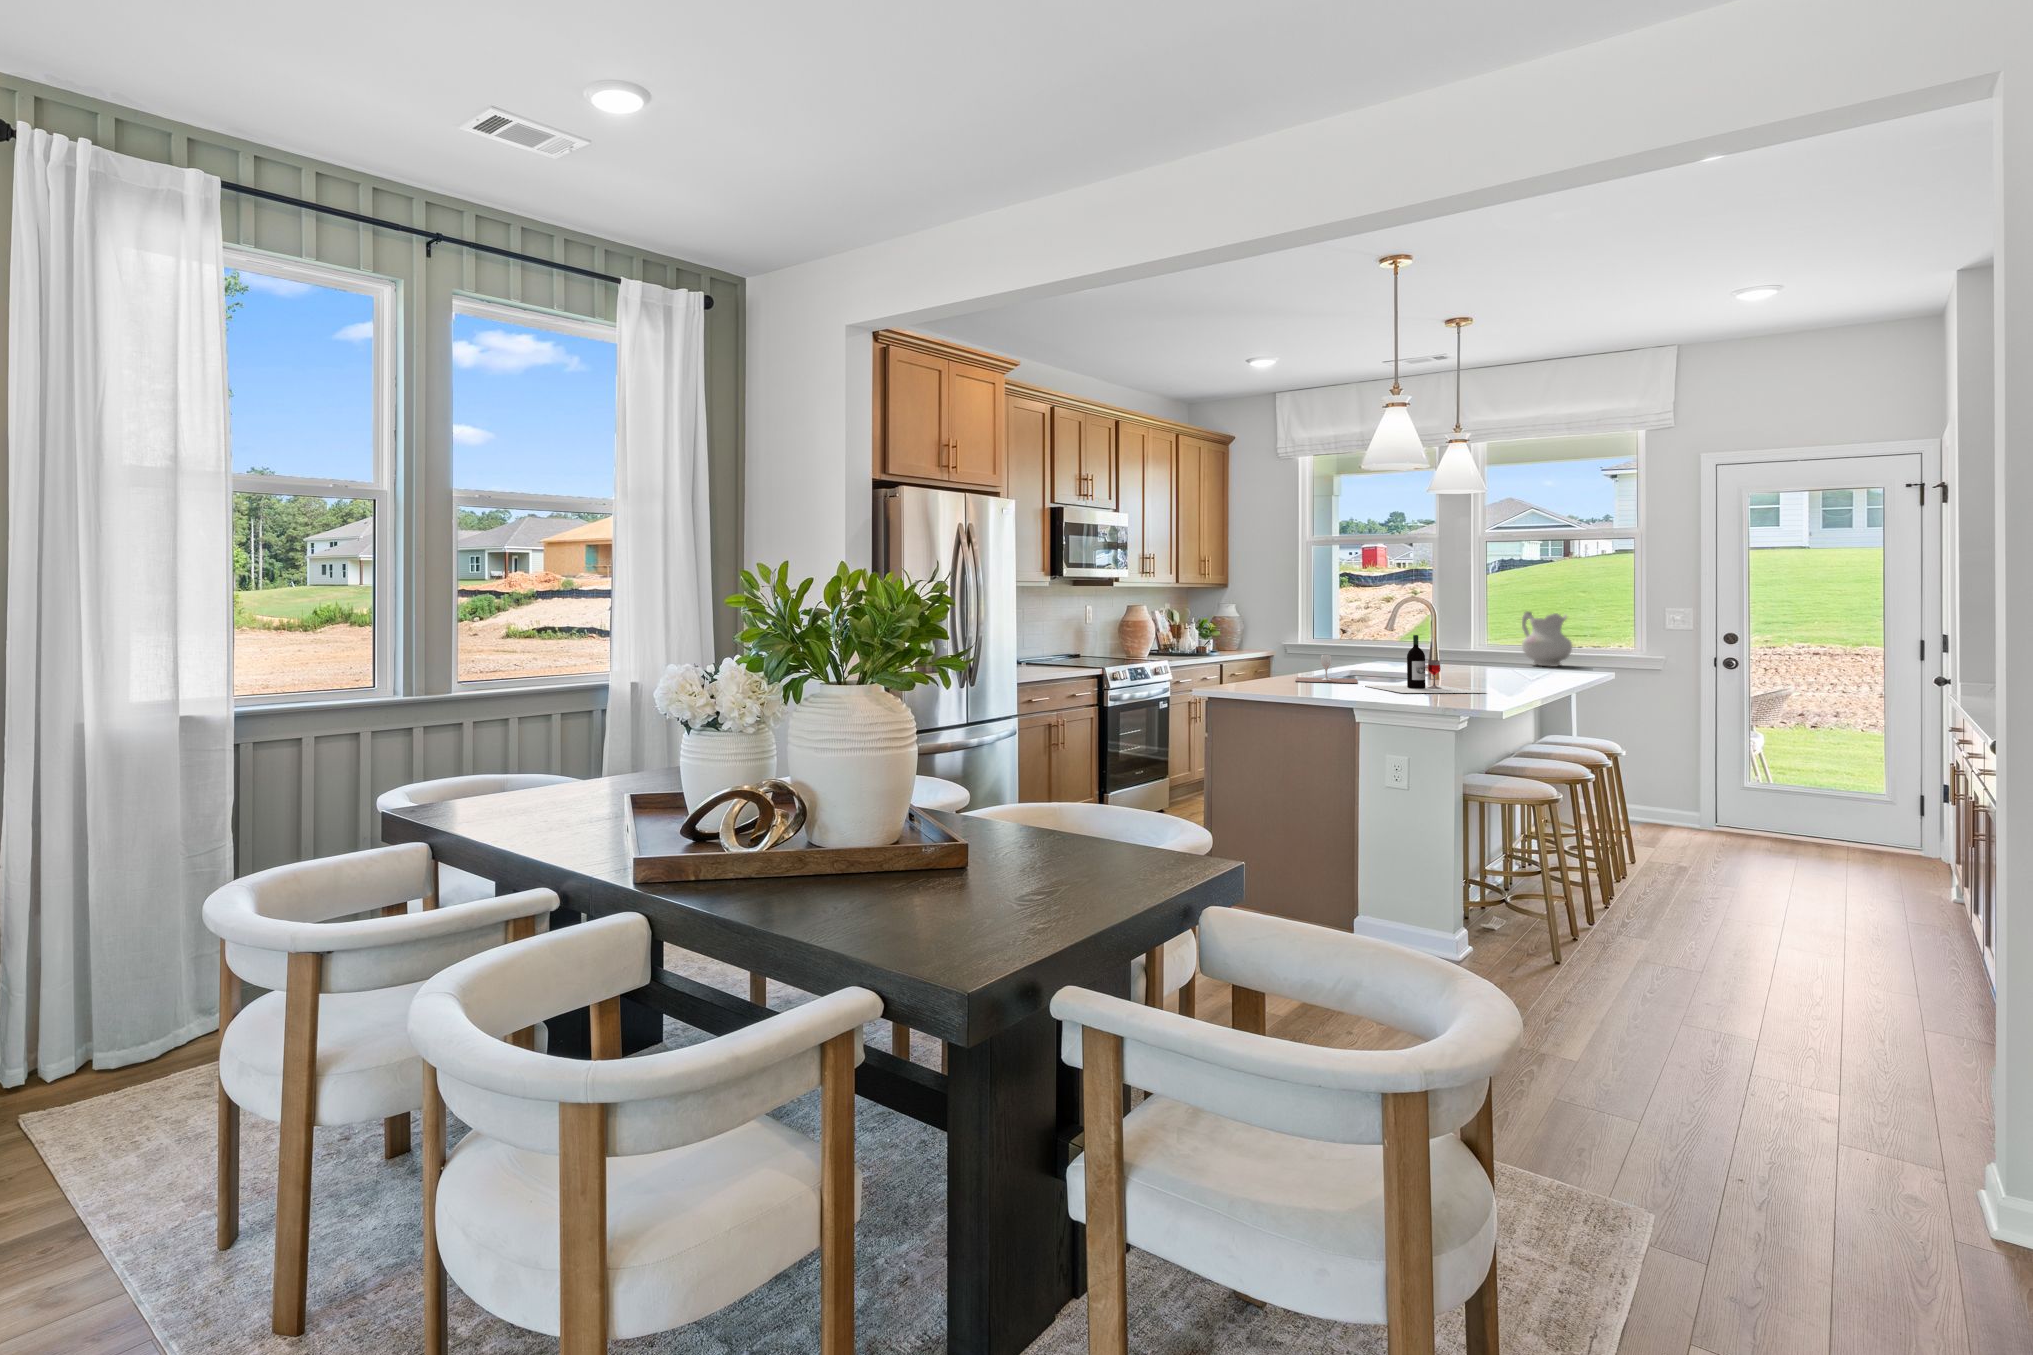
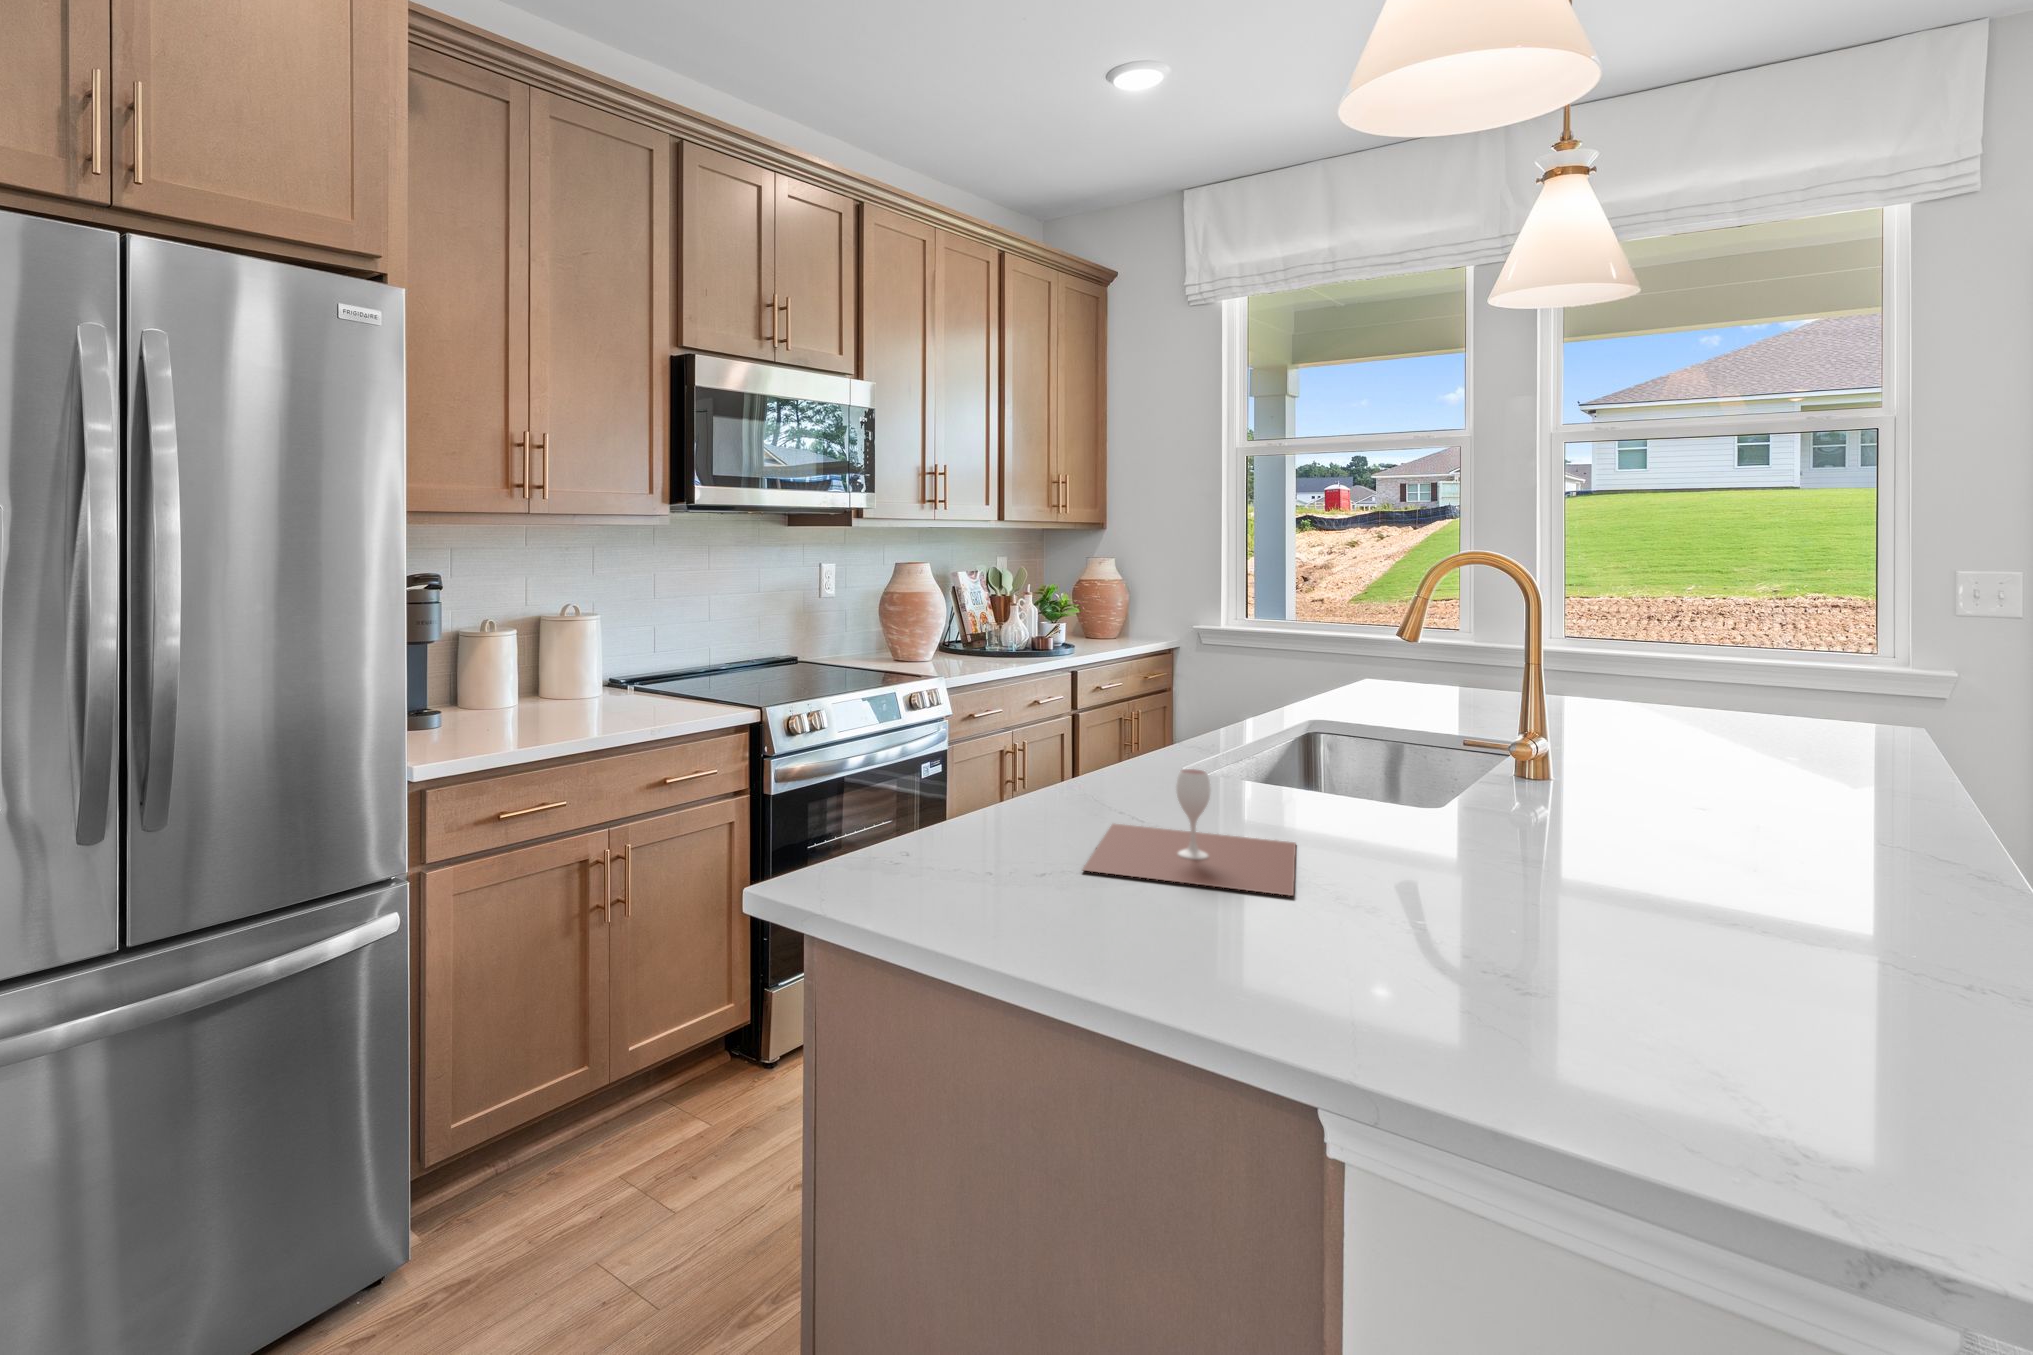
ceramic pitcher: present [1522,611,1572,667] -> none [1712,597,1859,744]
wine bottle: present [1367,635,1484,693] -> none [1307,749,1911,1074]

